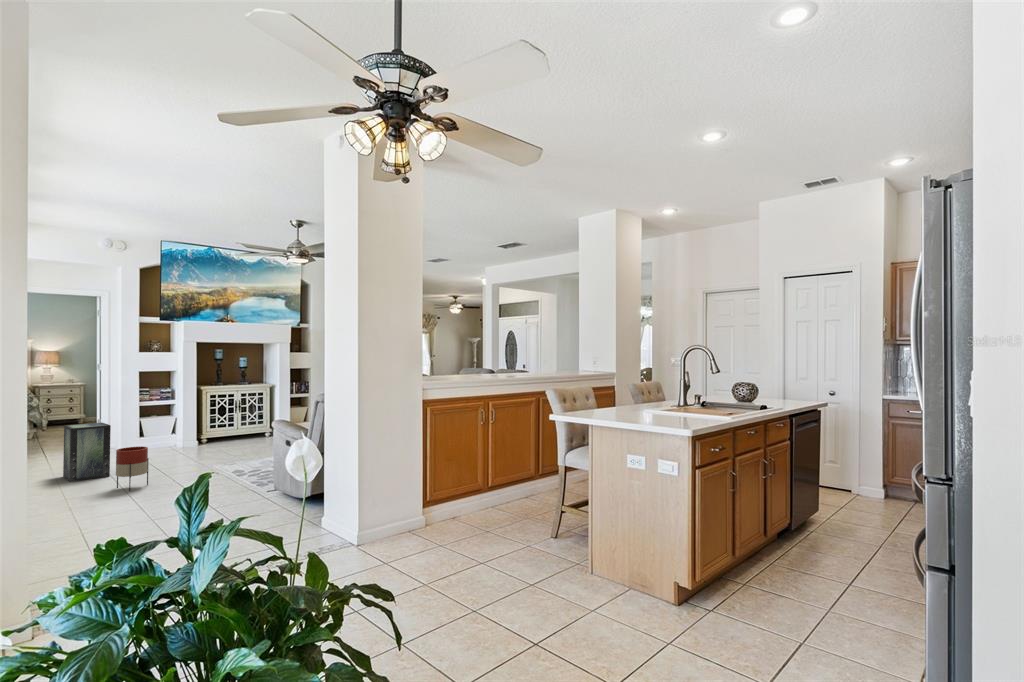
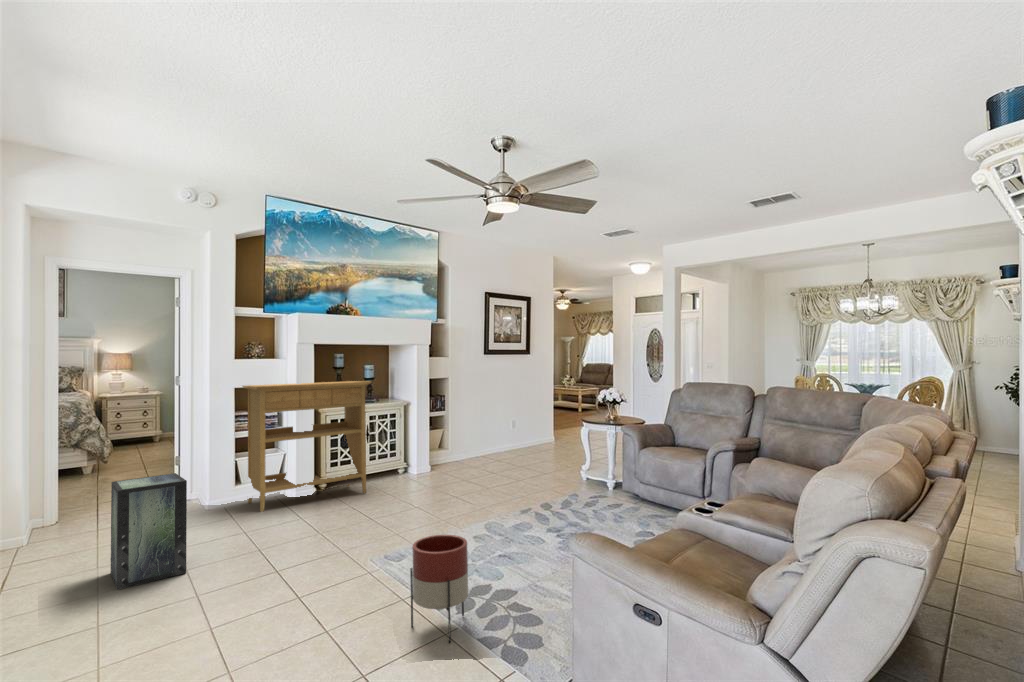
console table: none [145,369,240,454] -> present [243,381,371,512]
planter: present [116,446,149,491] -> present [410,535,469,643]

